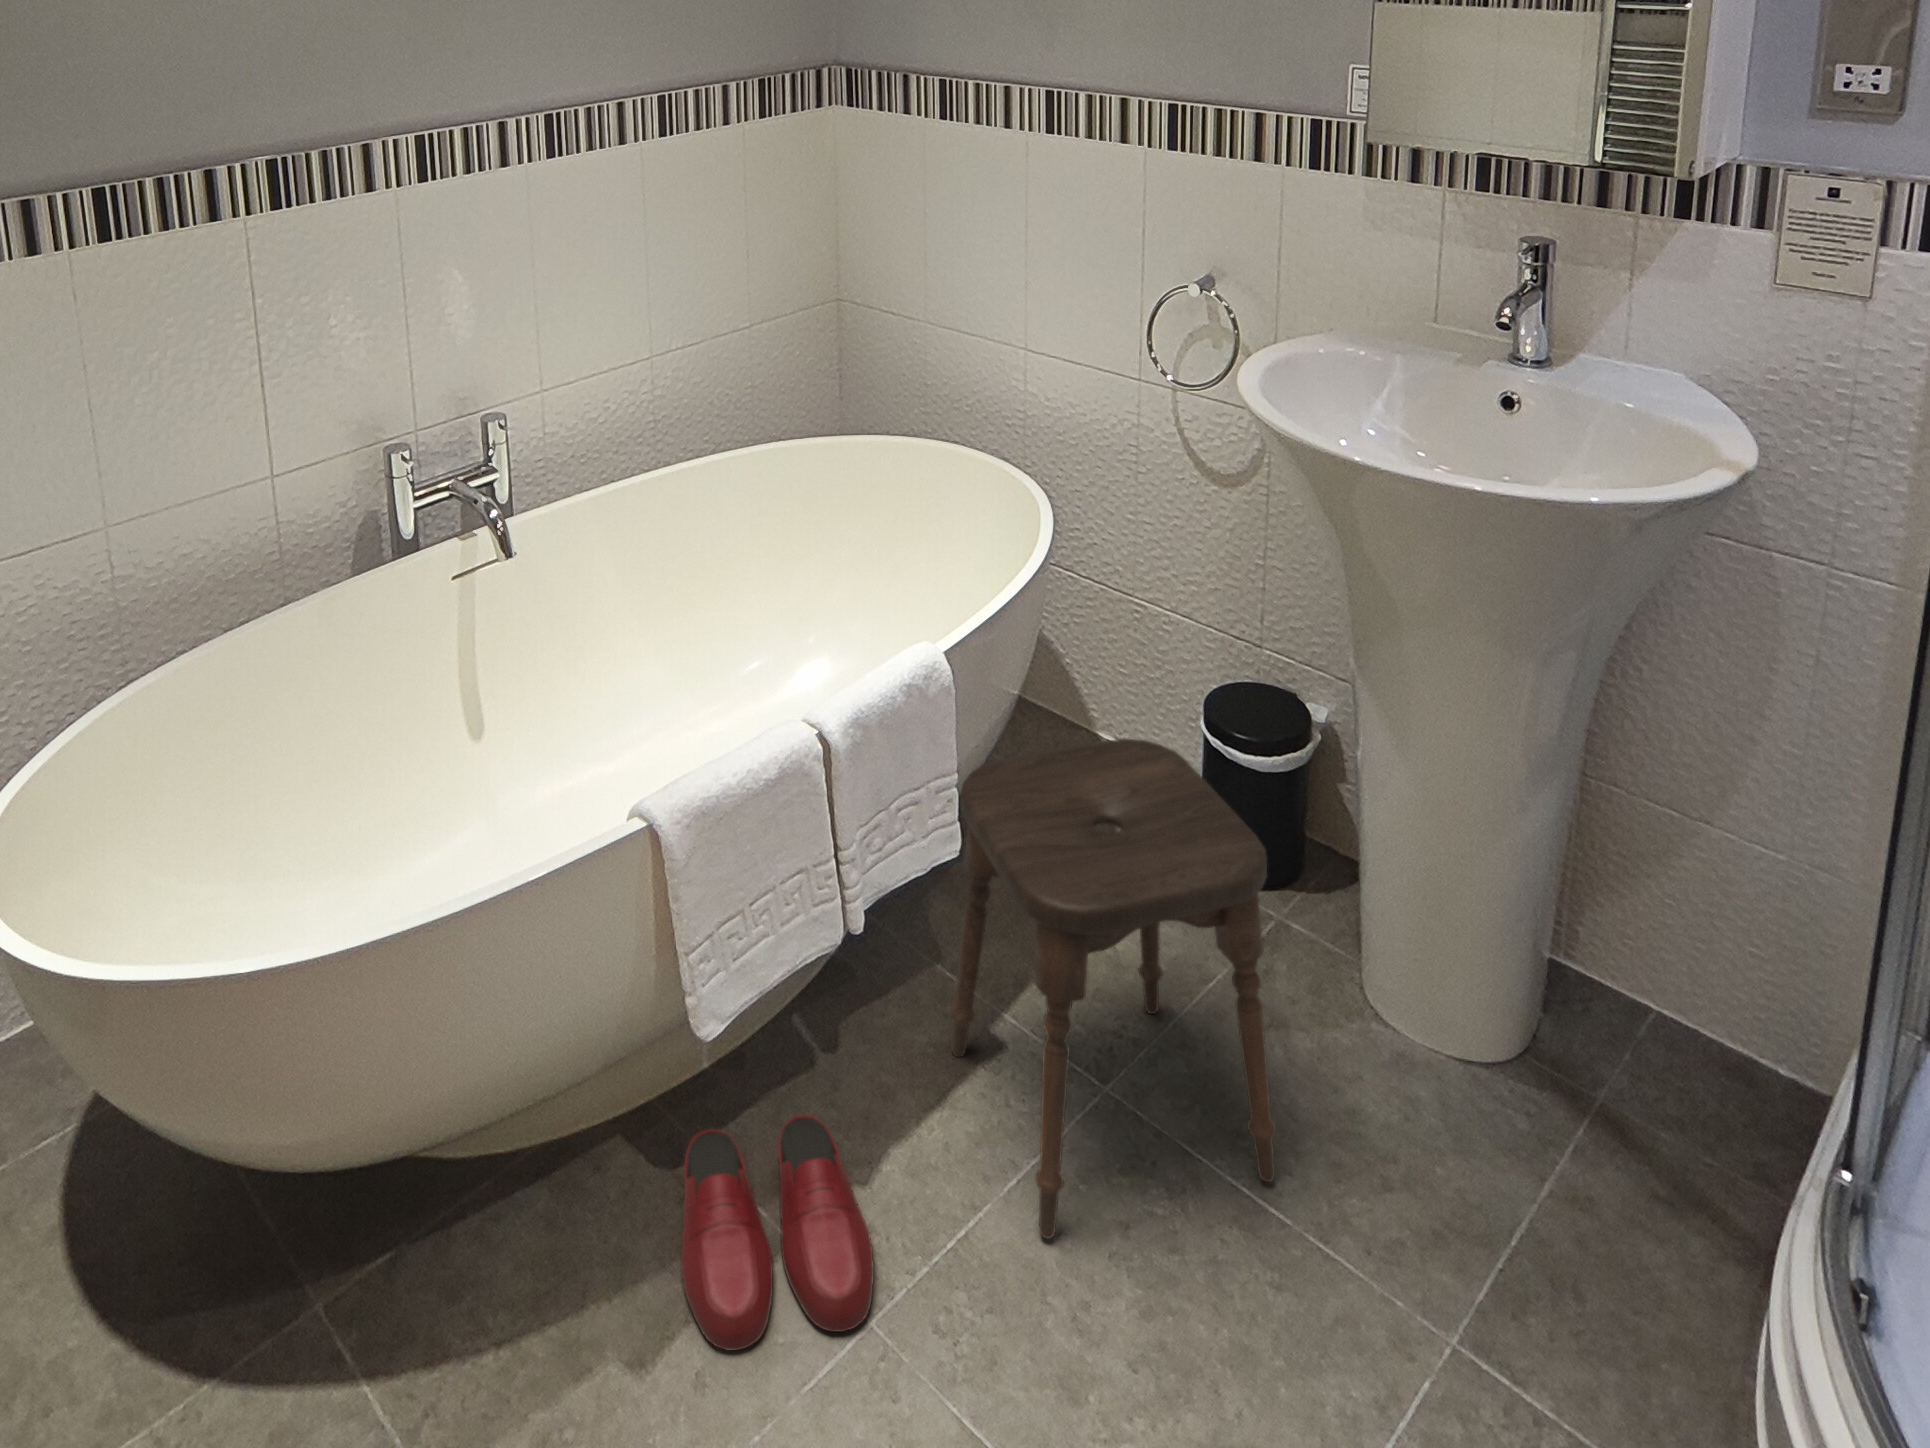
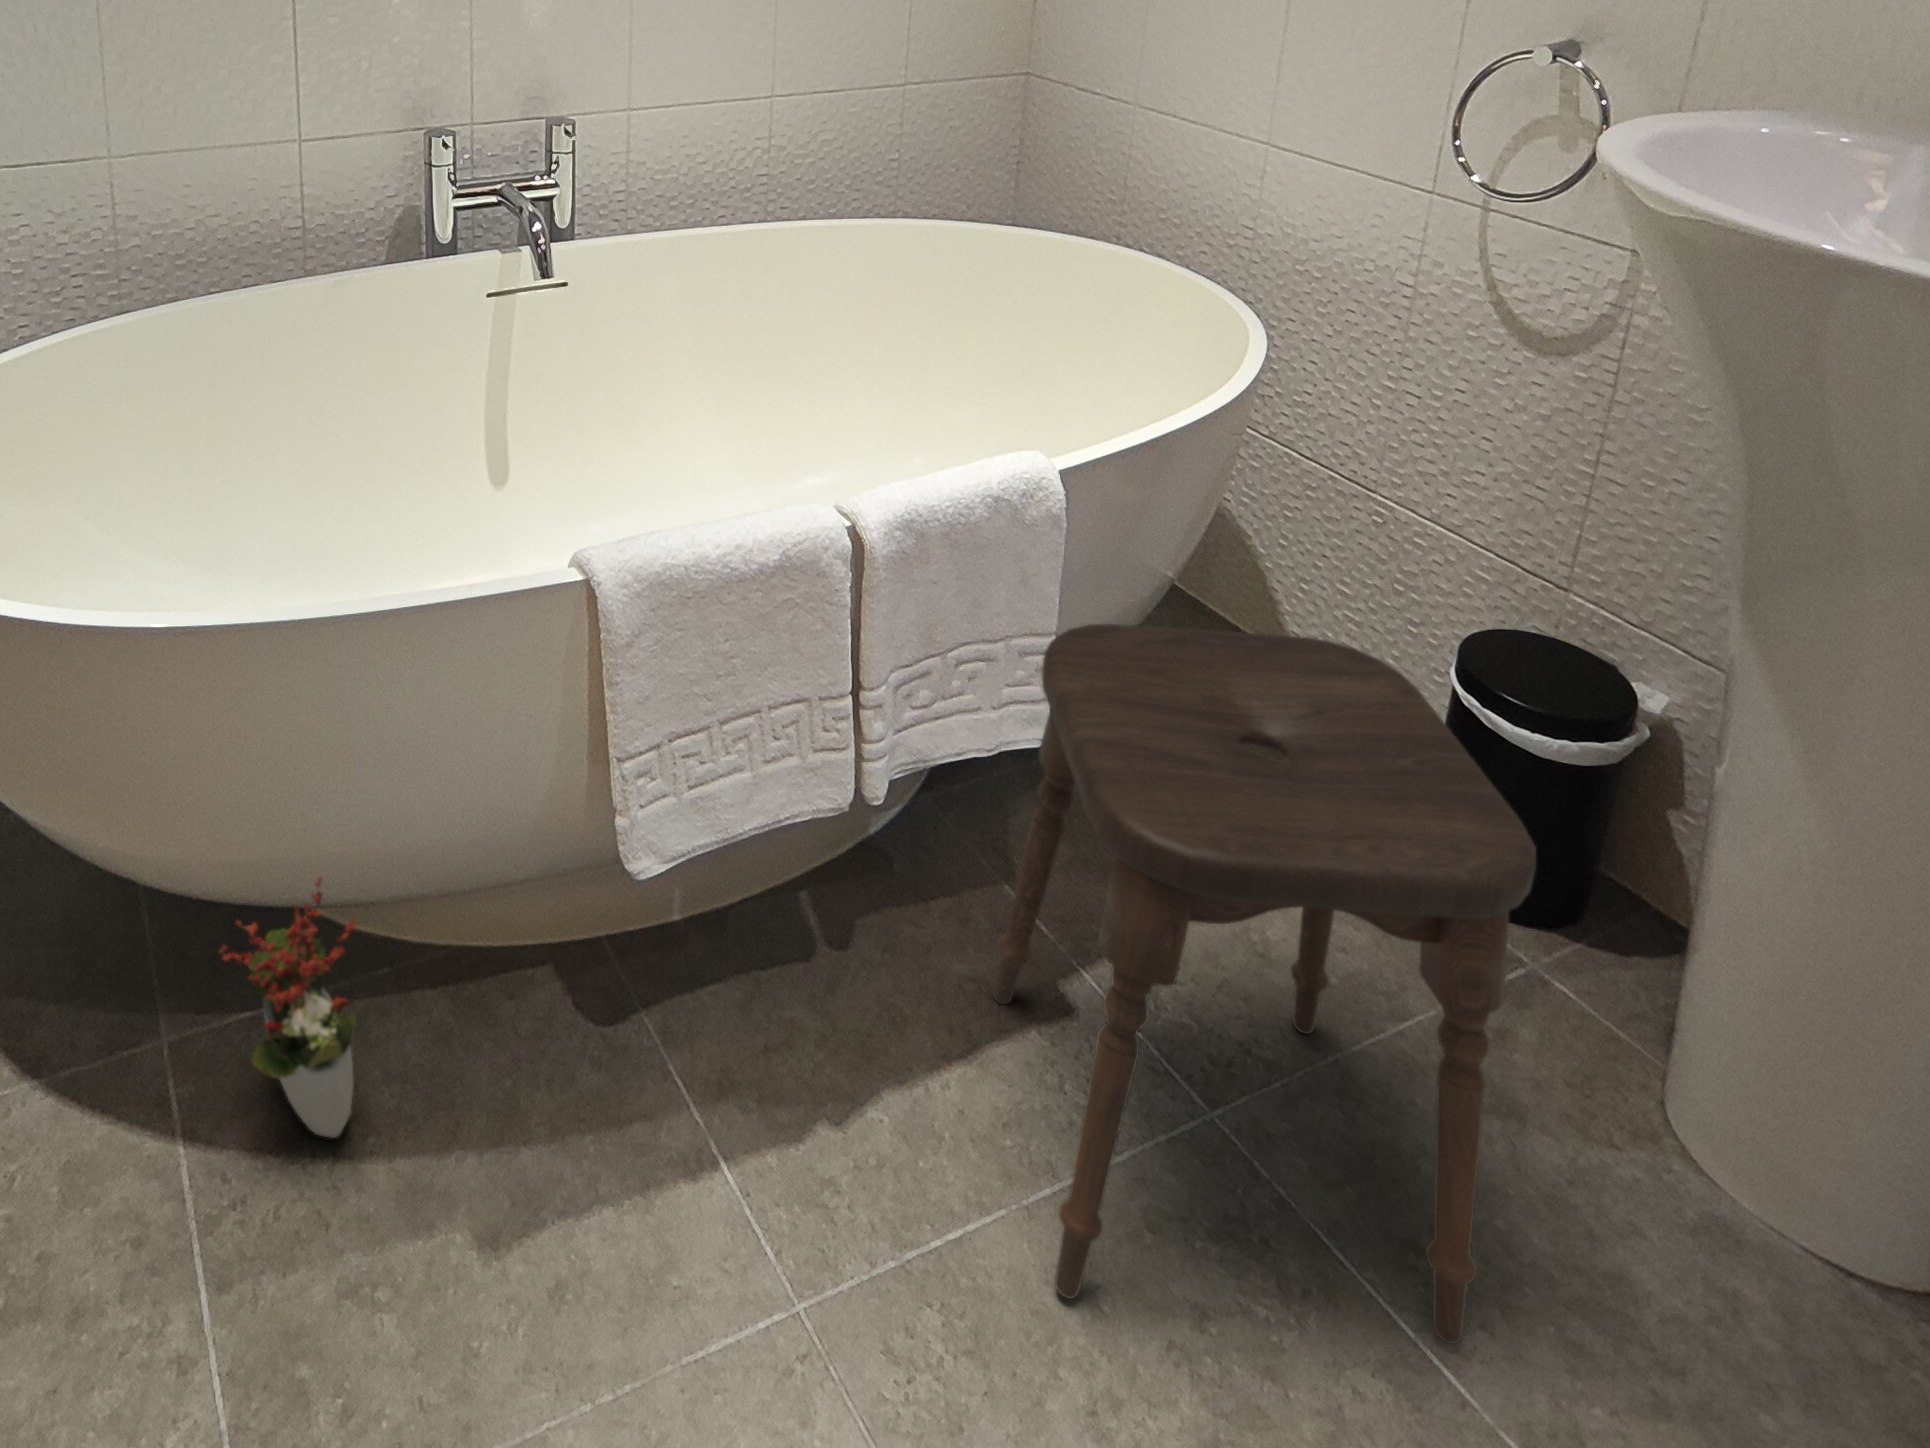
decorative plant: none [409,1109,524,1323] -> present [220,878,355,1138]
slippers: present [681,1115,874,1350] -> none [548,990,808,1318]

